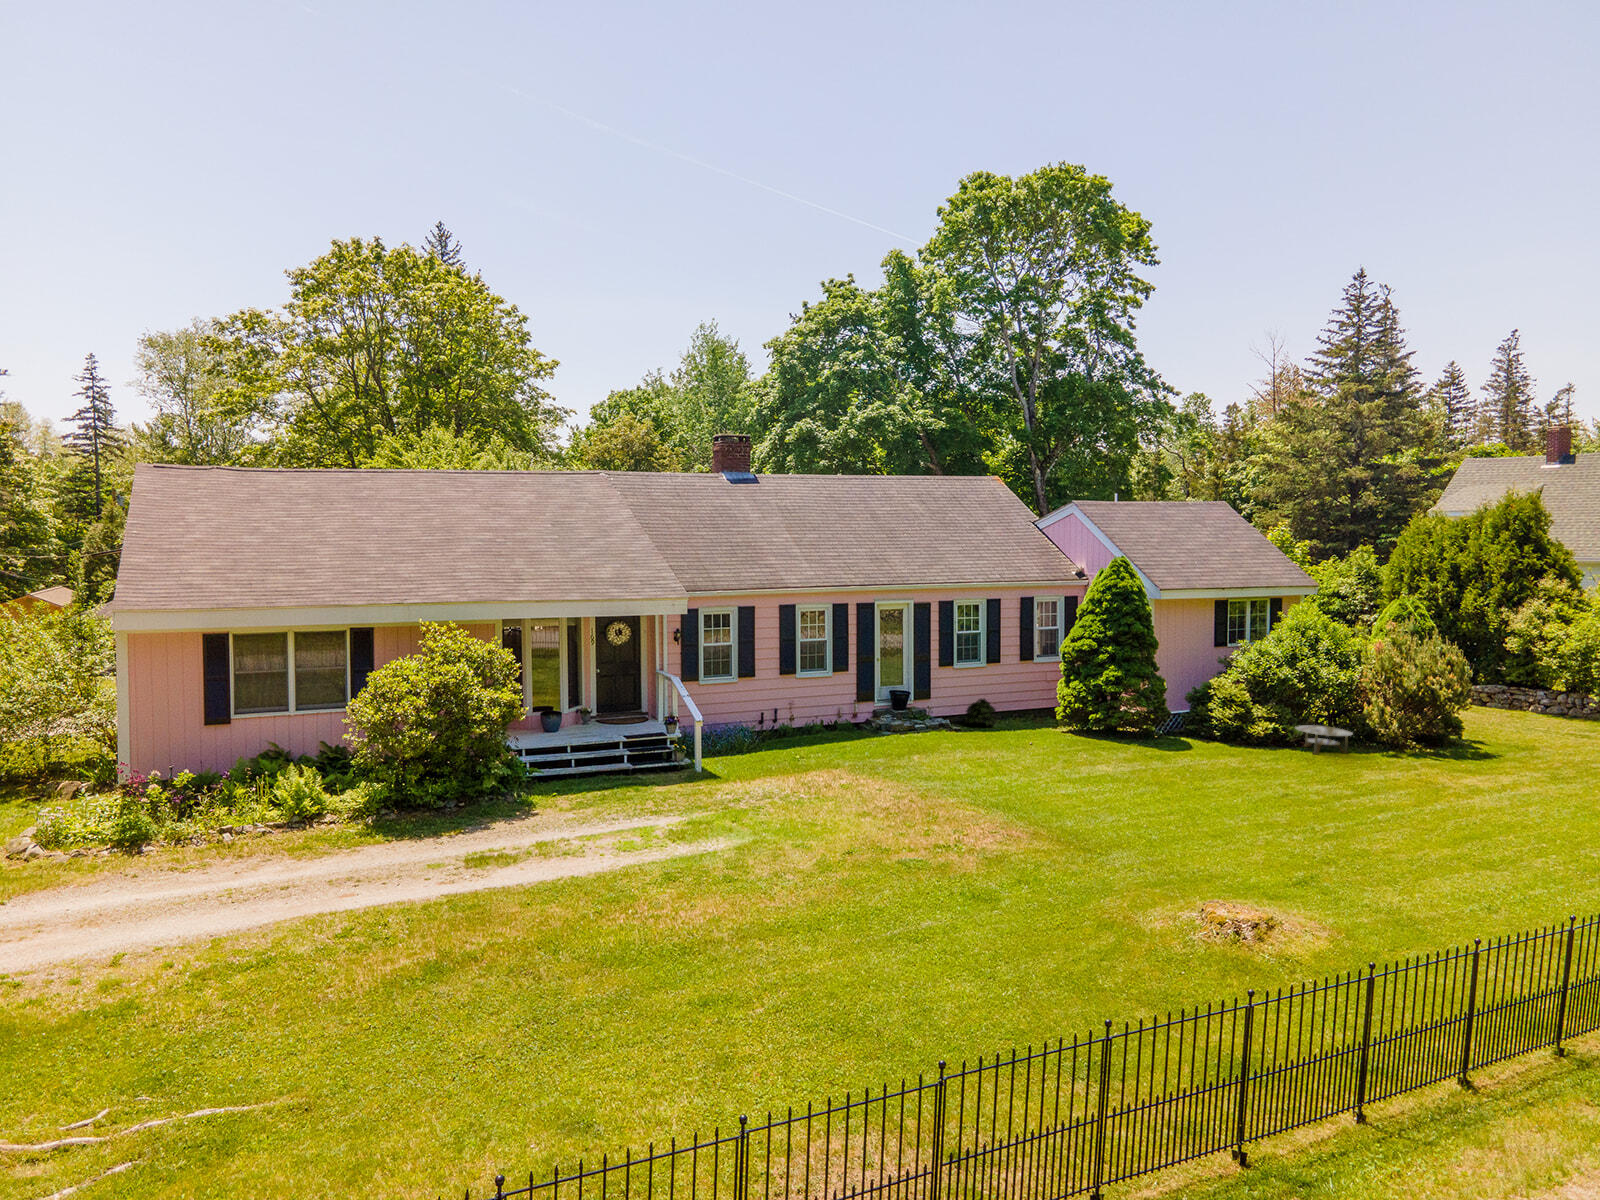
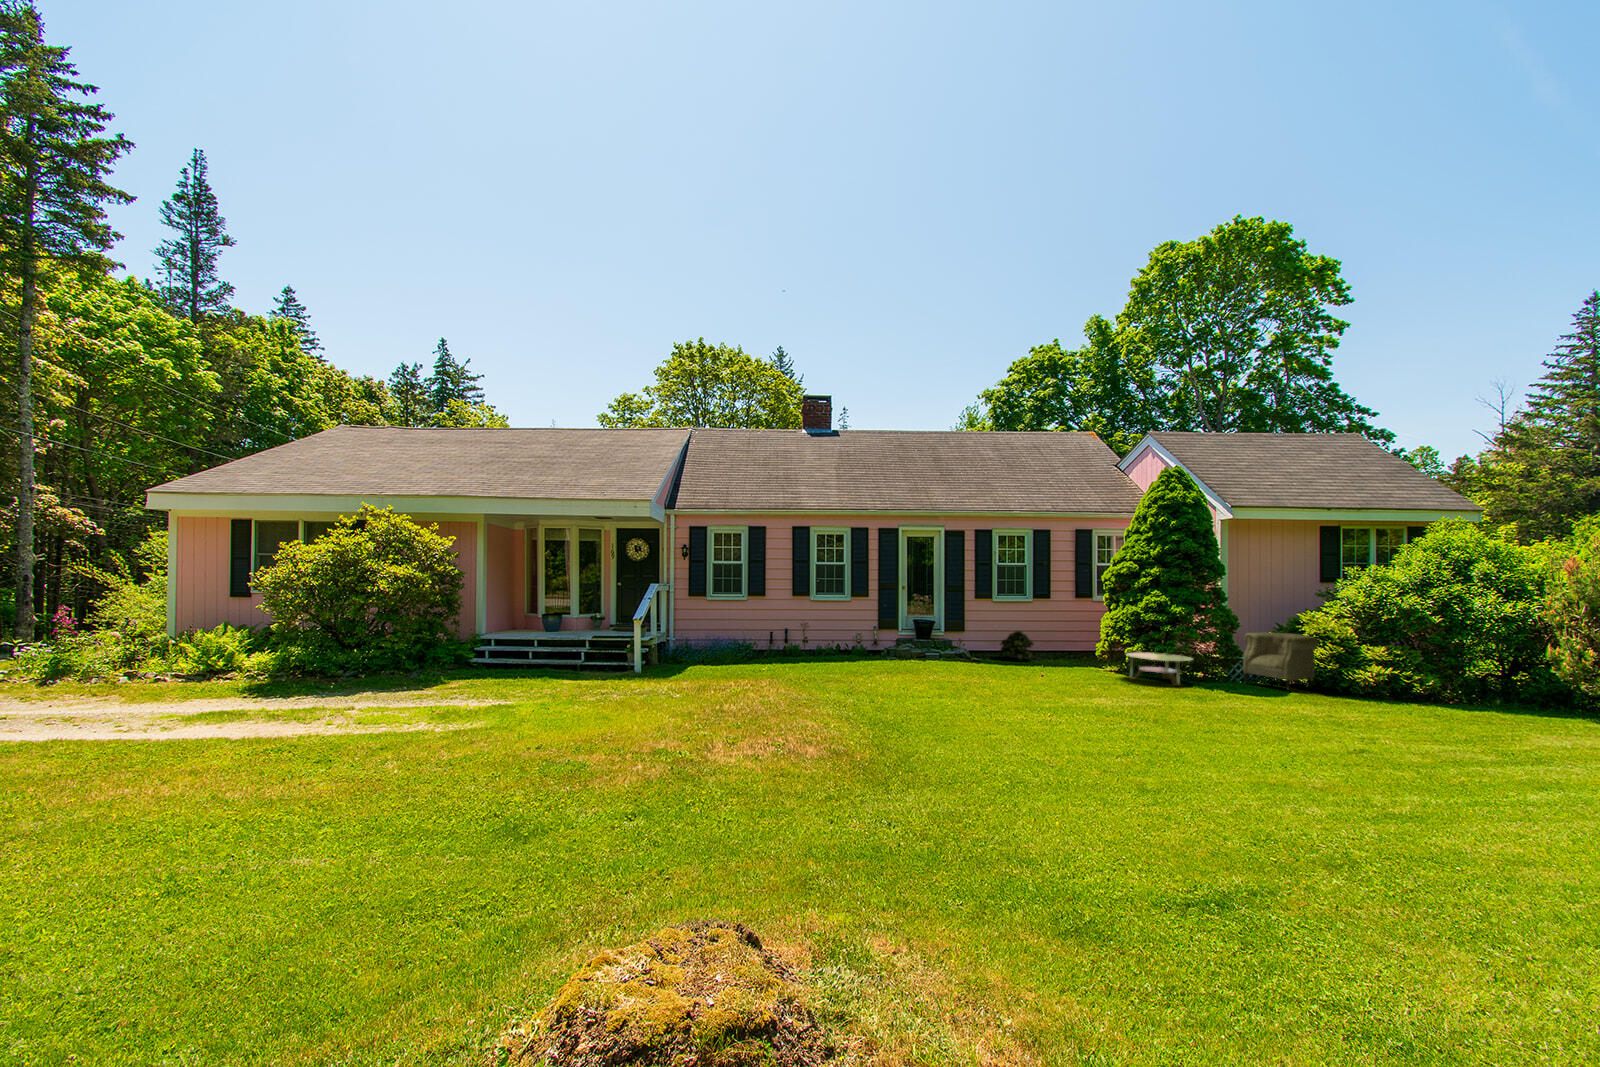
chair: none [1172,697,1226,747] -> present [1243,633,1319,691]
round table: present [1296,725,1353,755] -> present [1126,652,1192,686]

